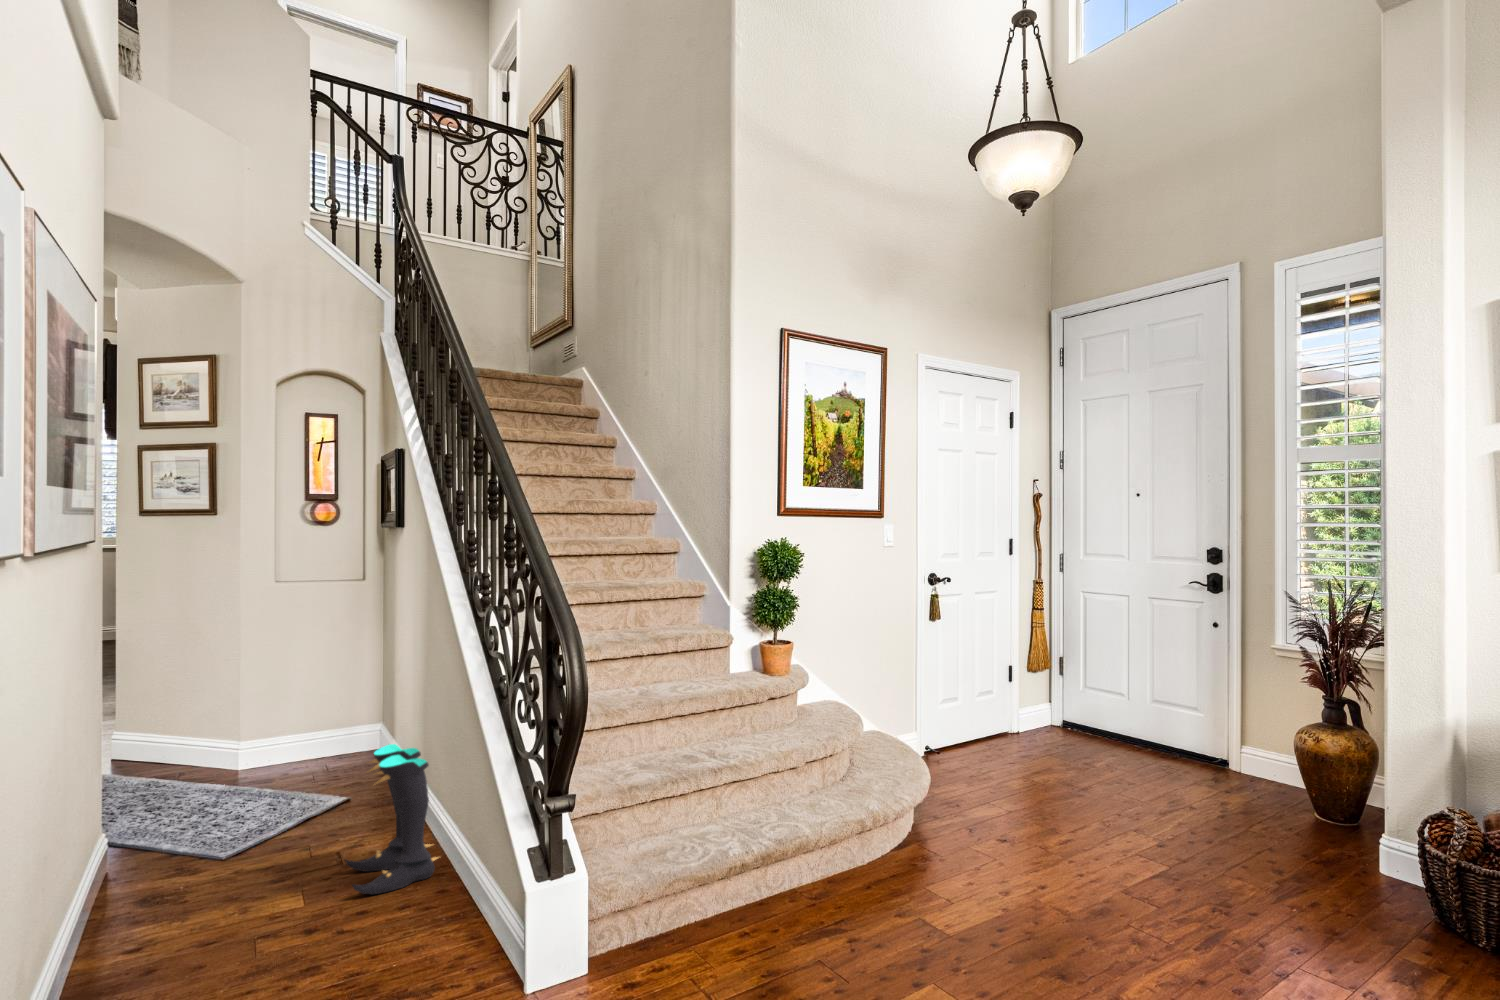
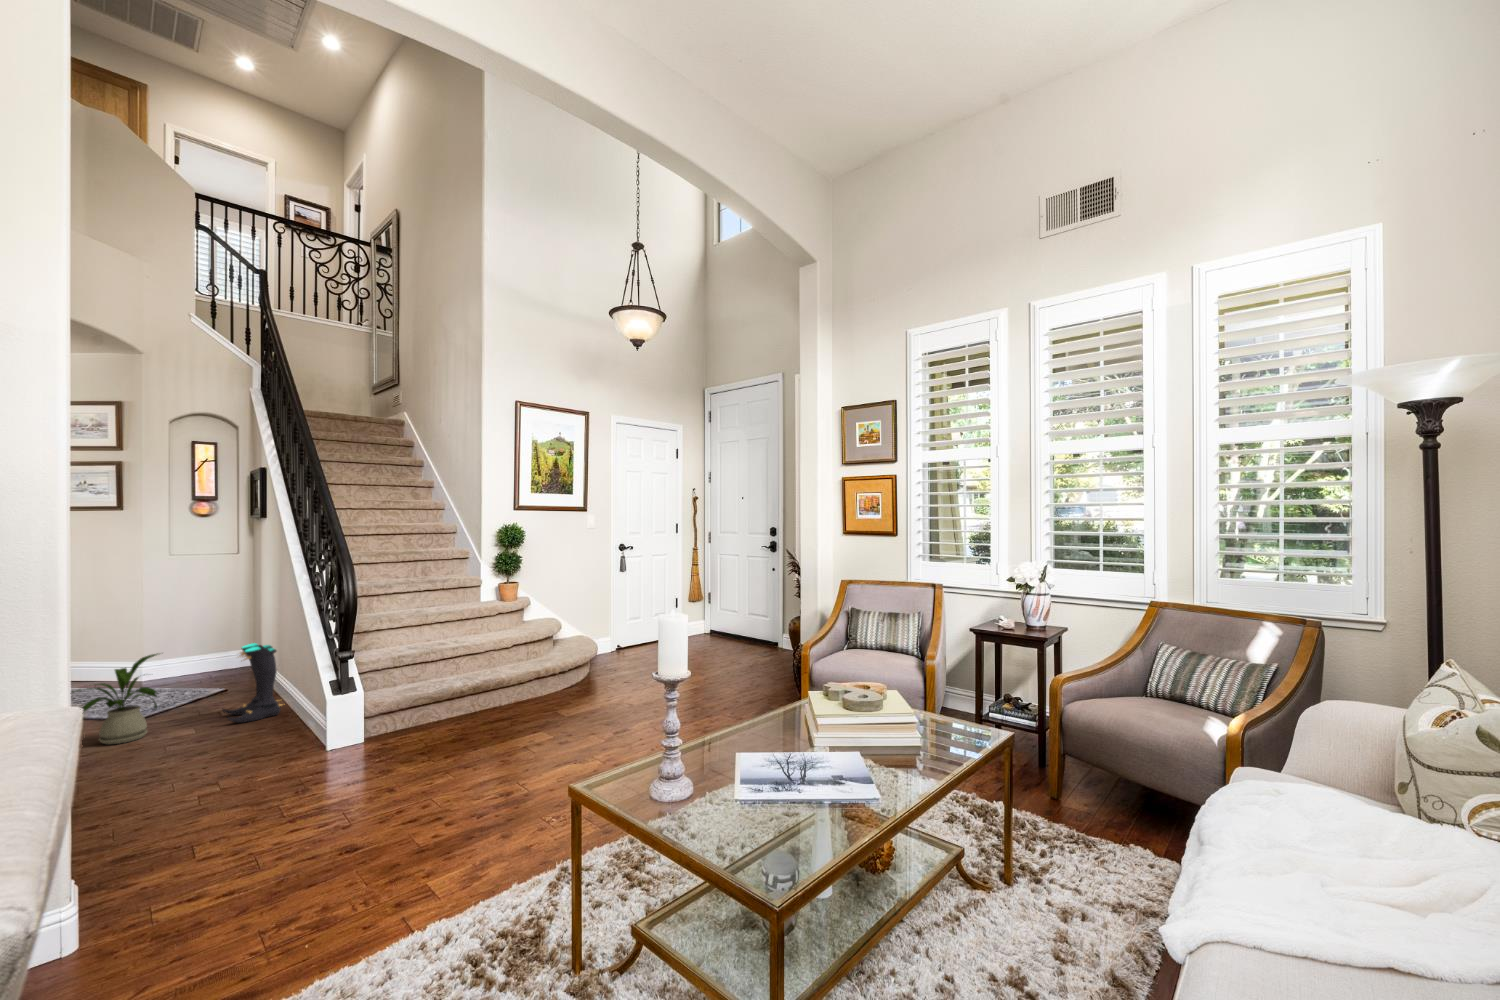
house plant: none [85,765,257,935] -> present [78,653,158,744]

